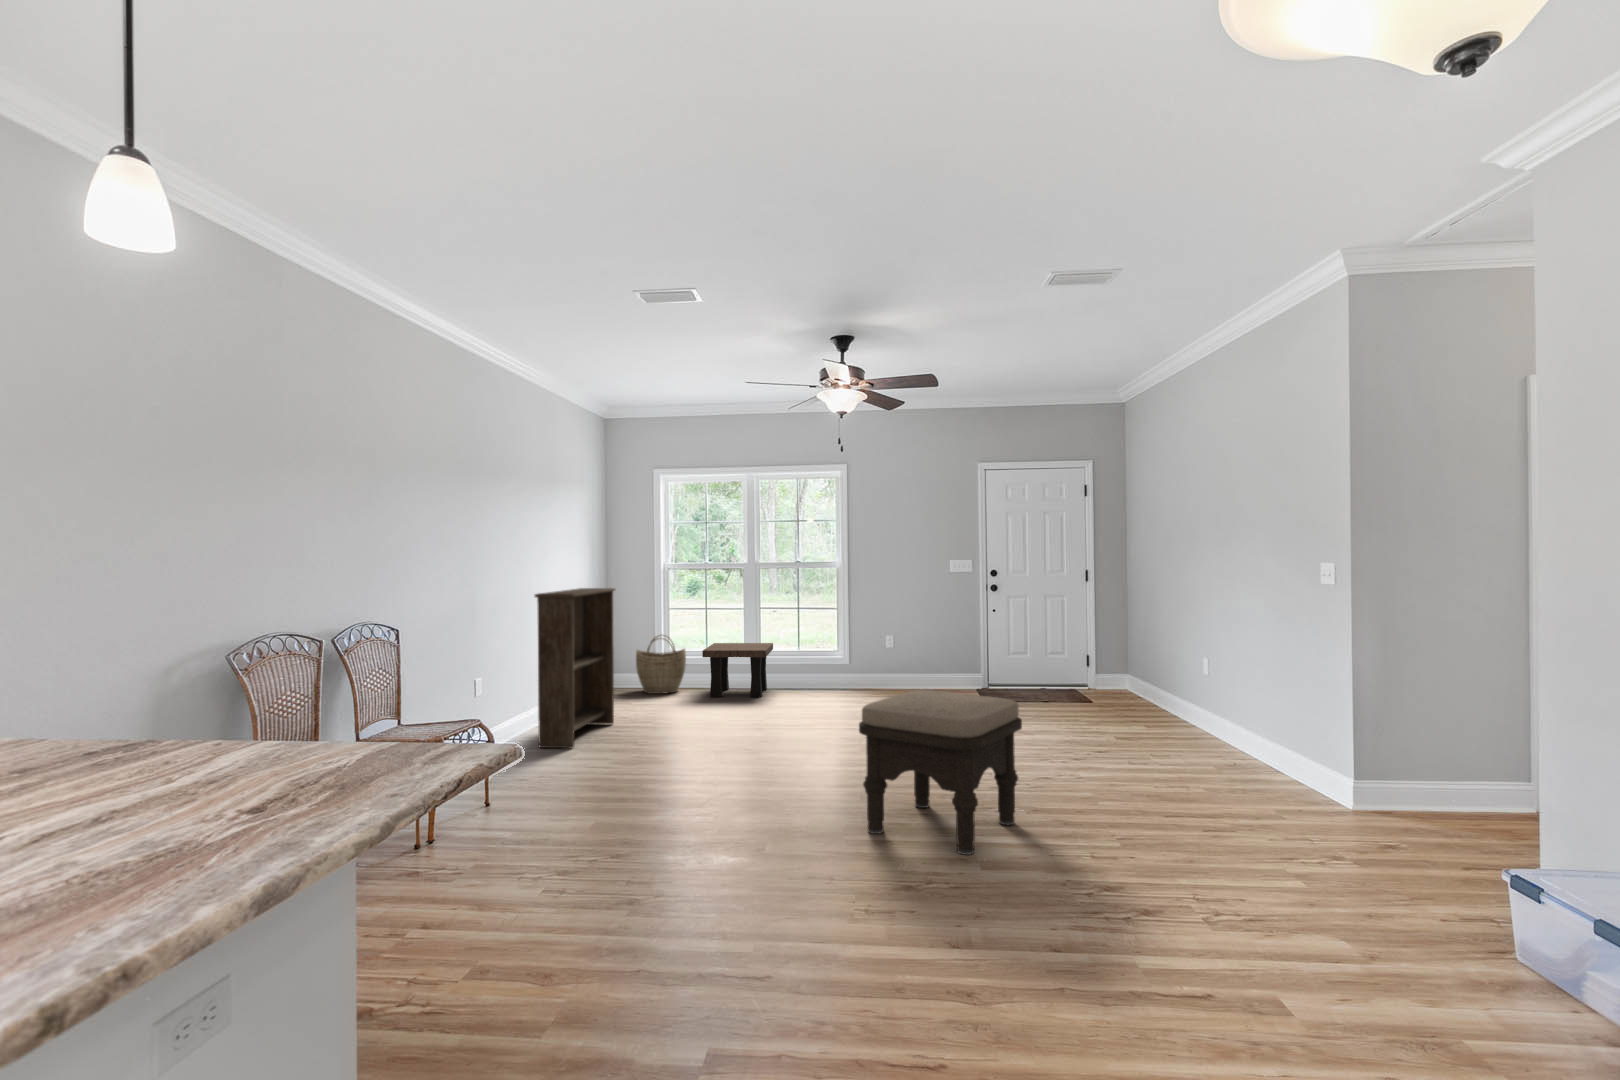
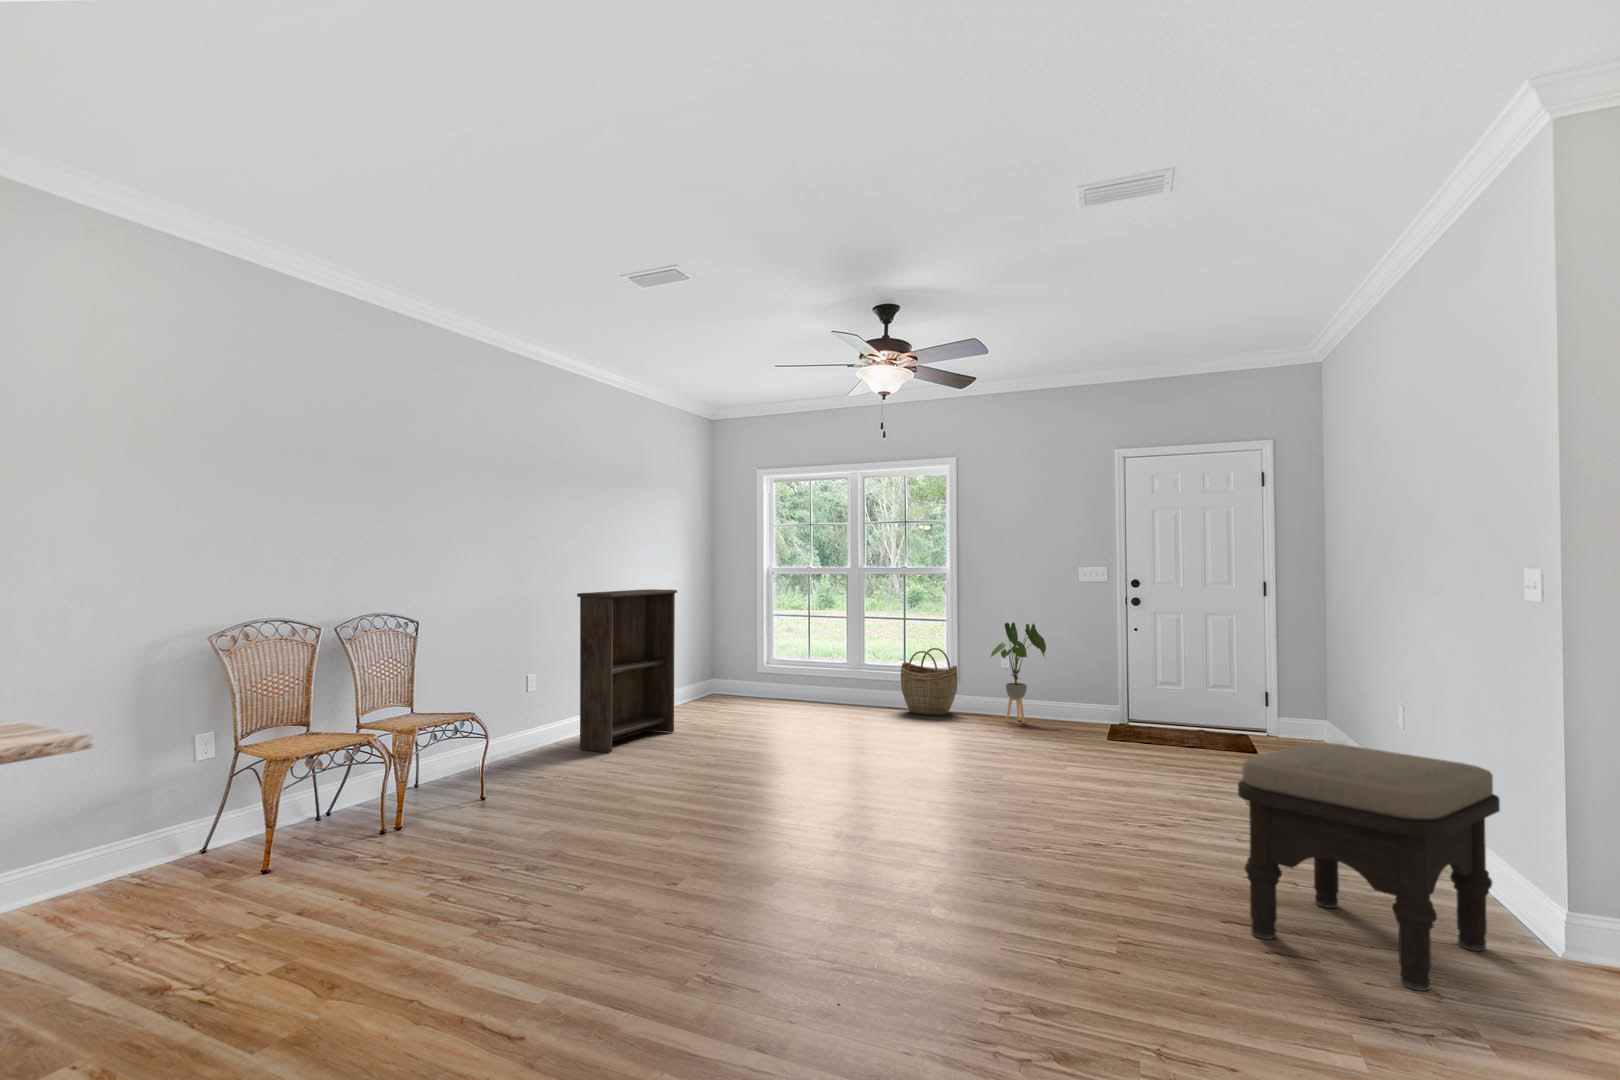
house plant: none [882,609,931,695] -> present [990,622,1046,723]
woven basket: present [636,635,686,694] -> present [901,648,958,716]
side table: present [702,643,773,697] -> none [791,654,877,716]
ottoman: present [859,690,1022,855] -> present [1238,743,1500,991]

